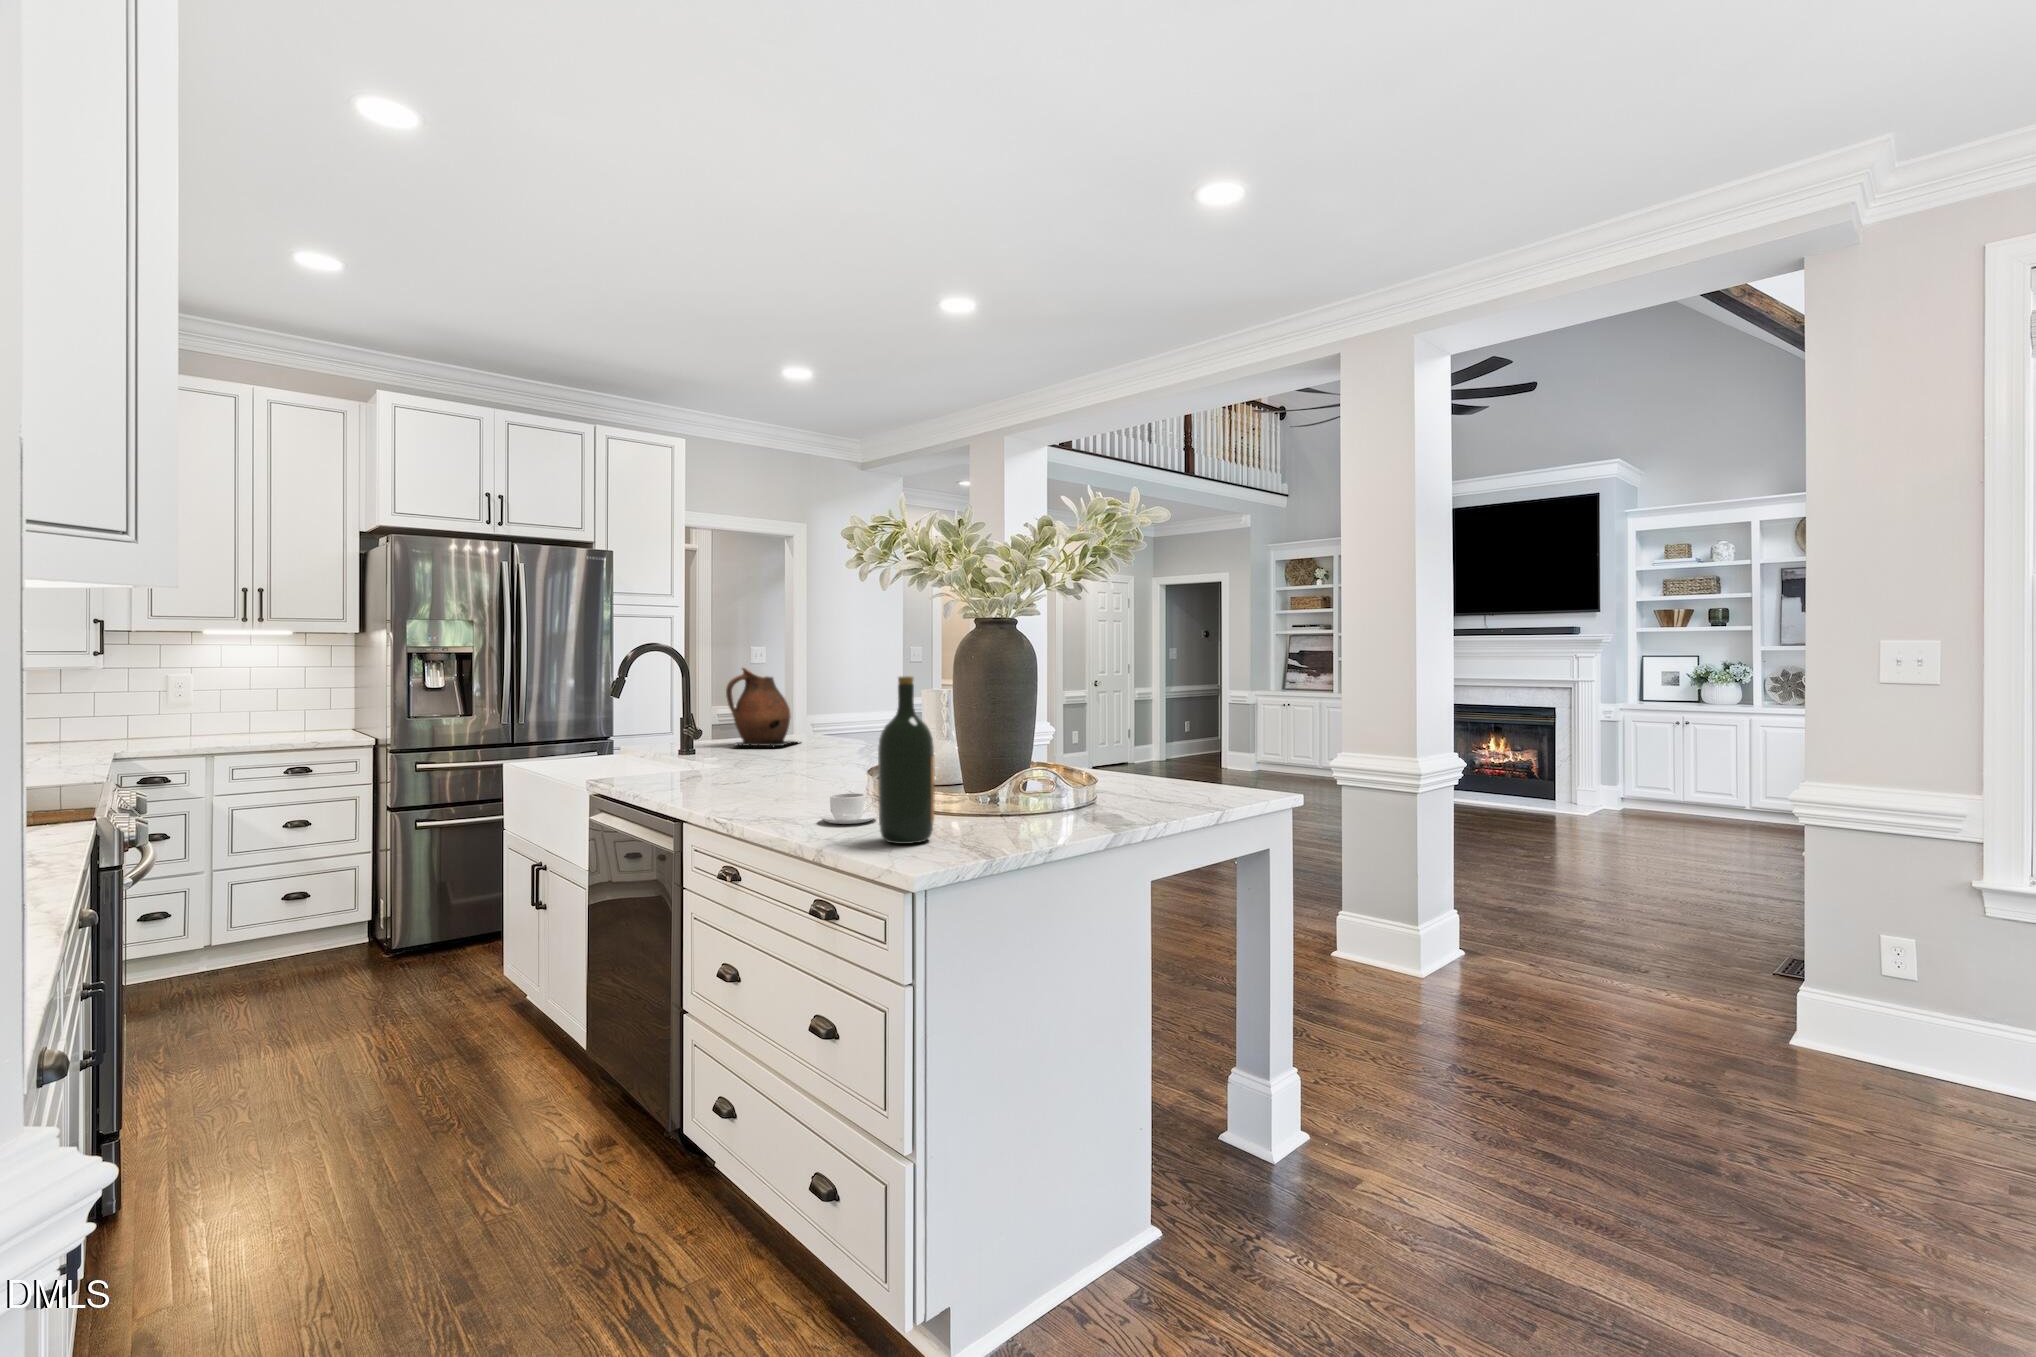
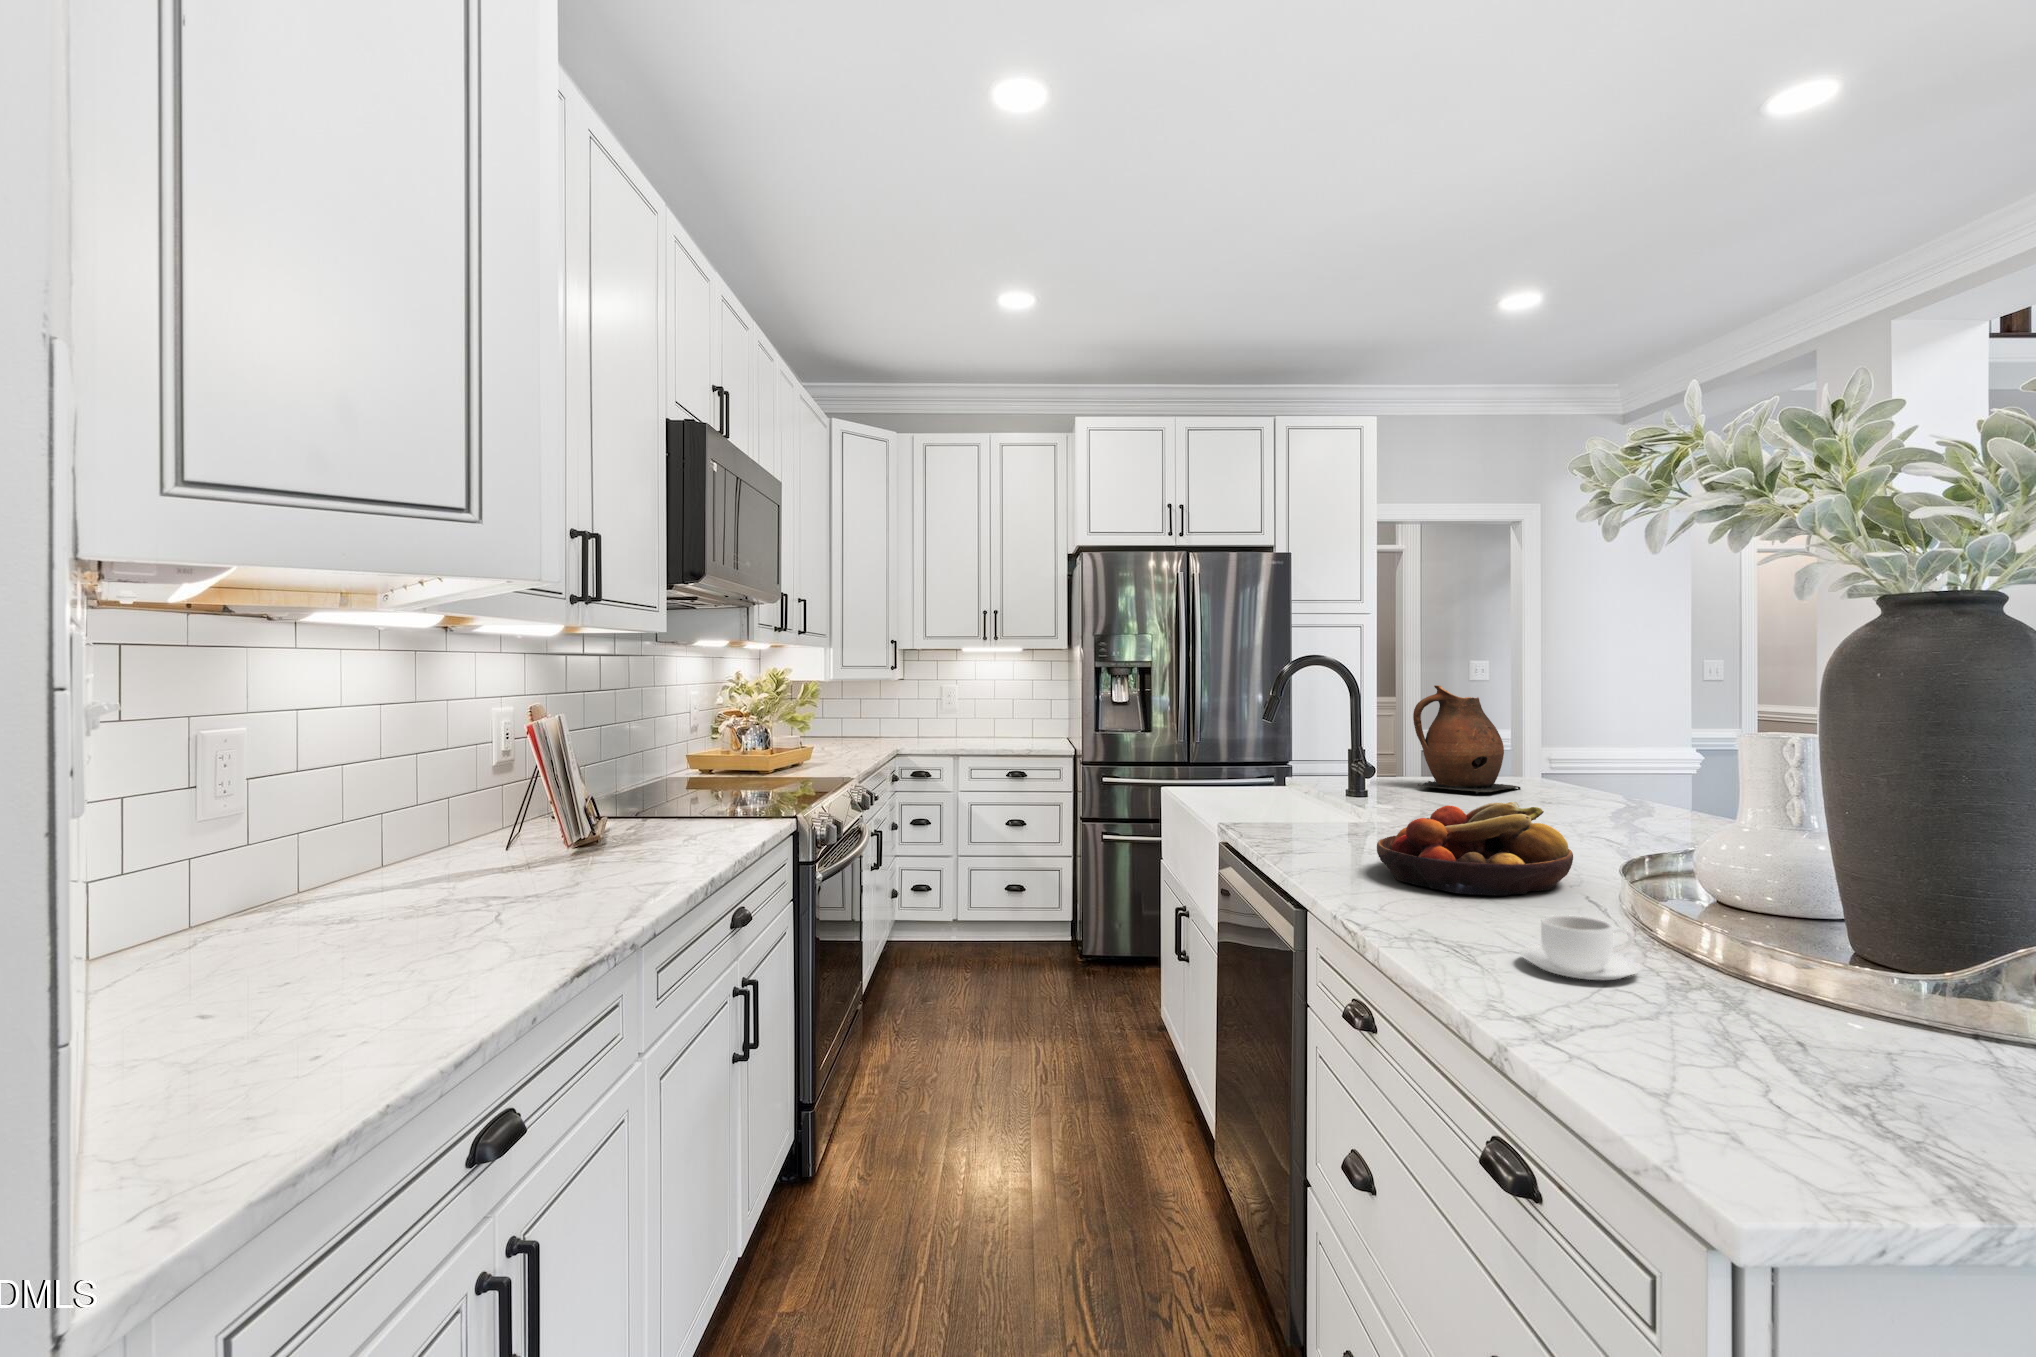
wine bottle: present [878,676,935,844] -> none [1641,715,1785,1076]
fruit bowl: none [723,741,842,799] -> present [1377,802,1573,896]

